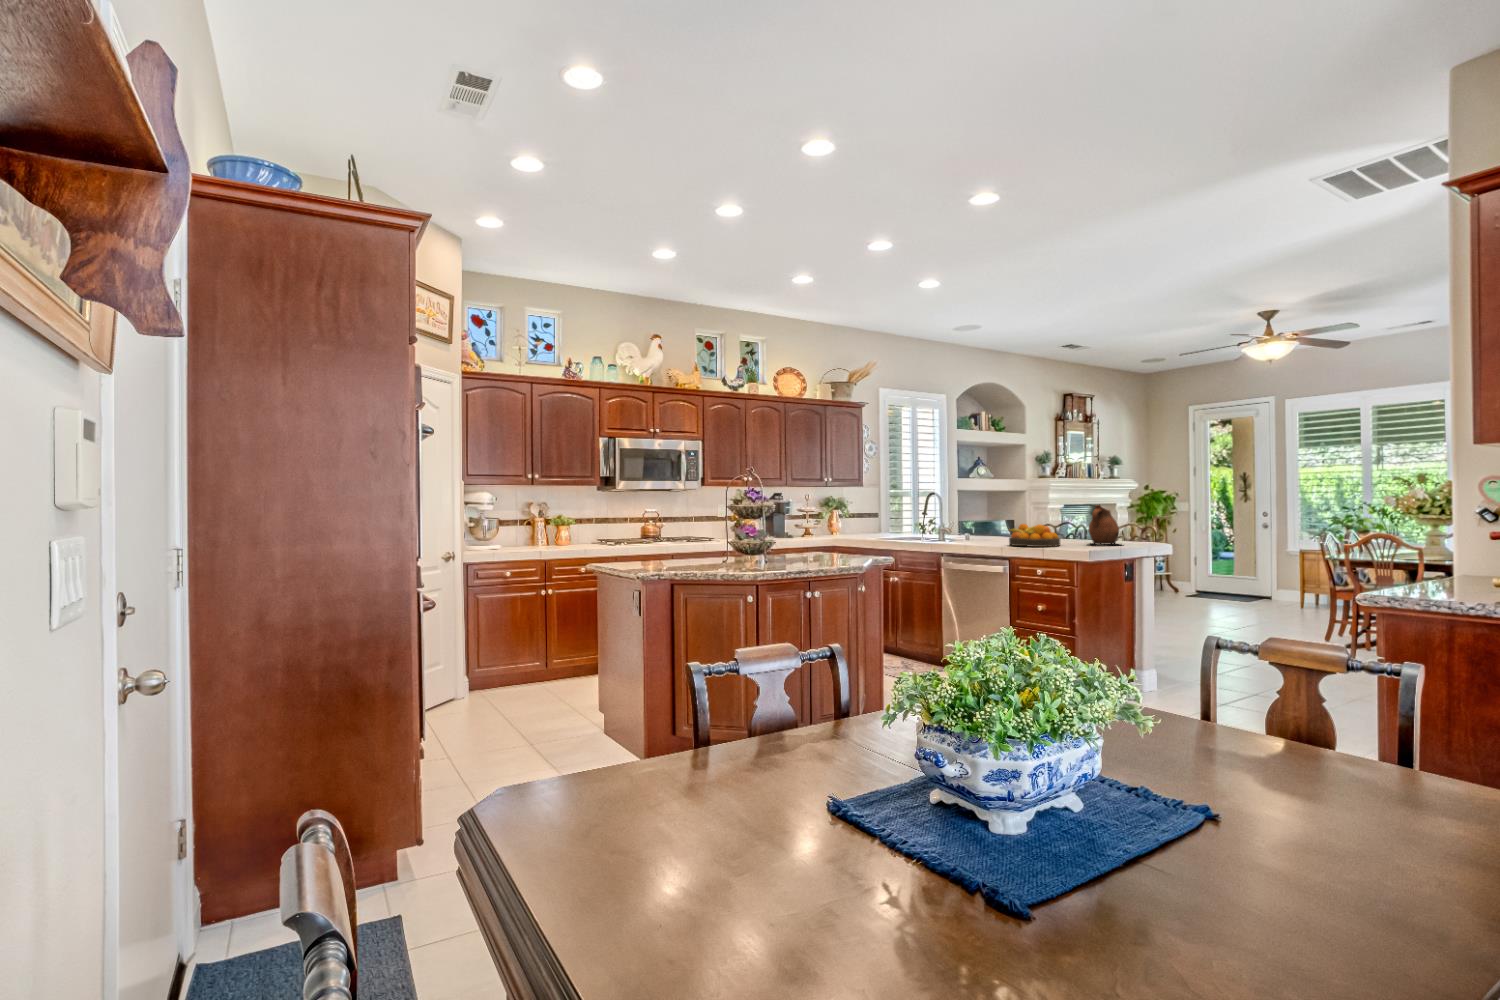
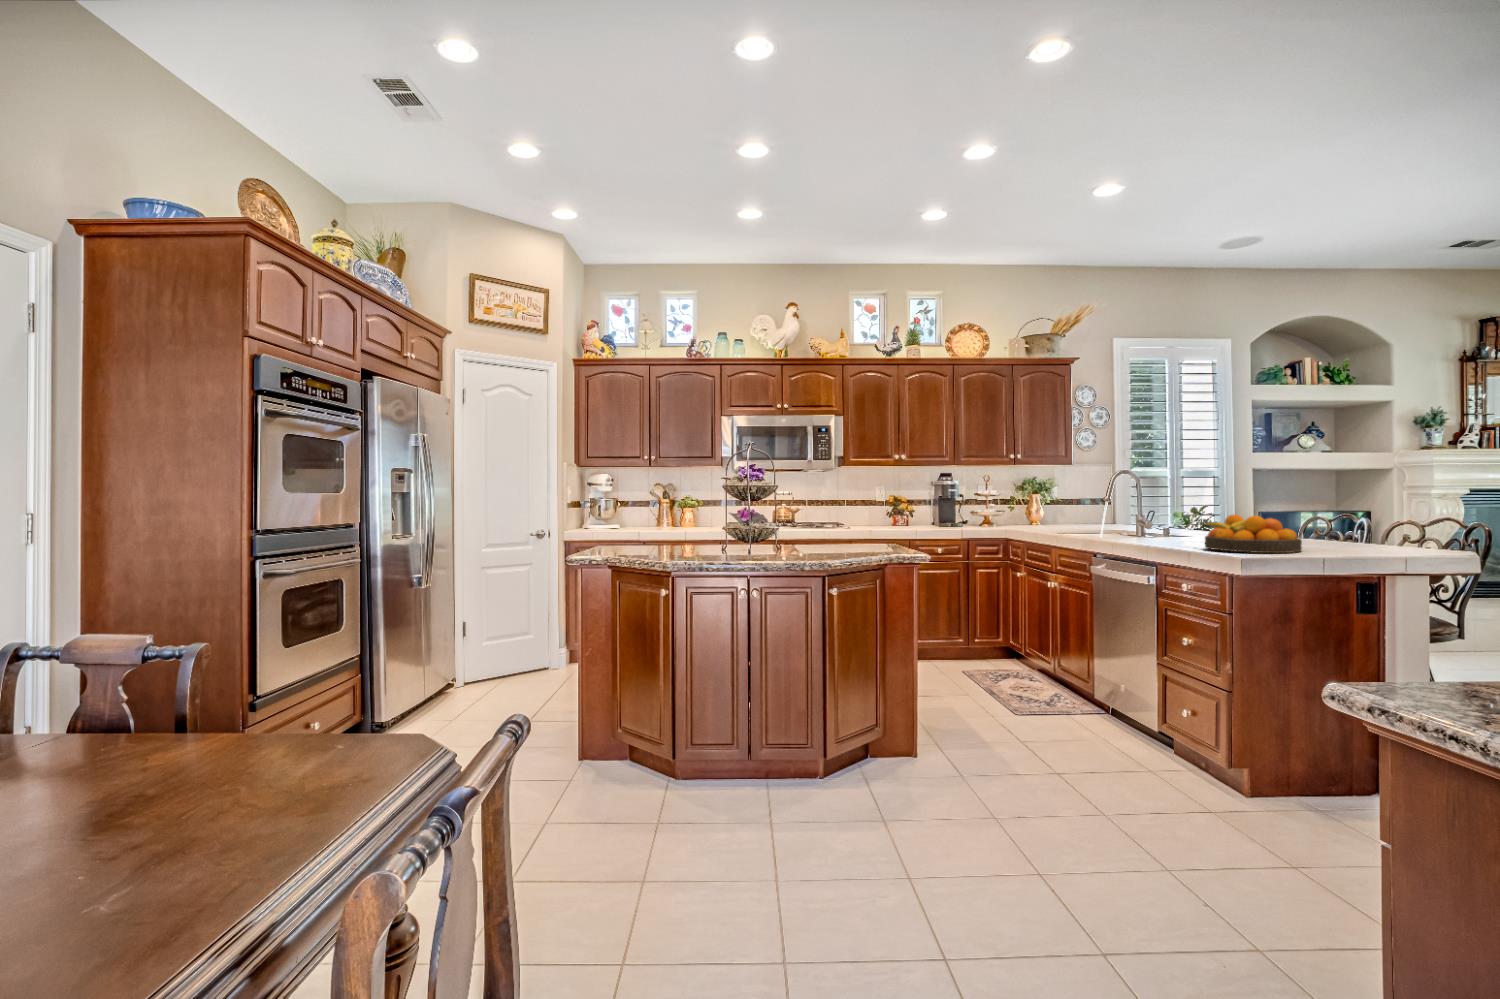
ceramic pitcher: present [1088,505,1122,545] -> none [1355,484,1439,556]

